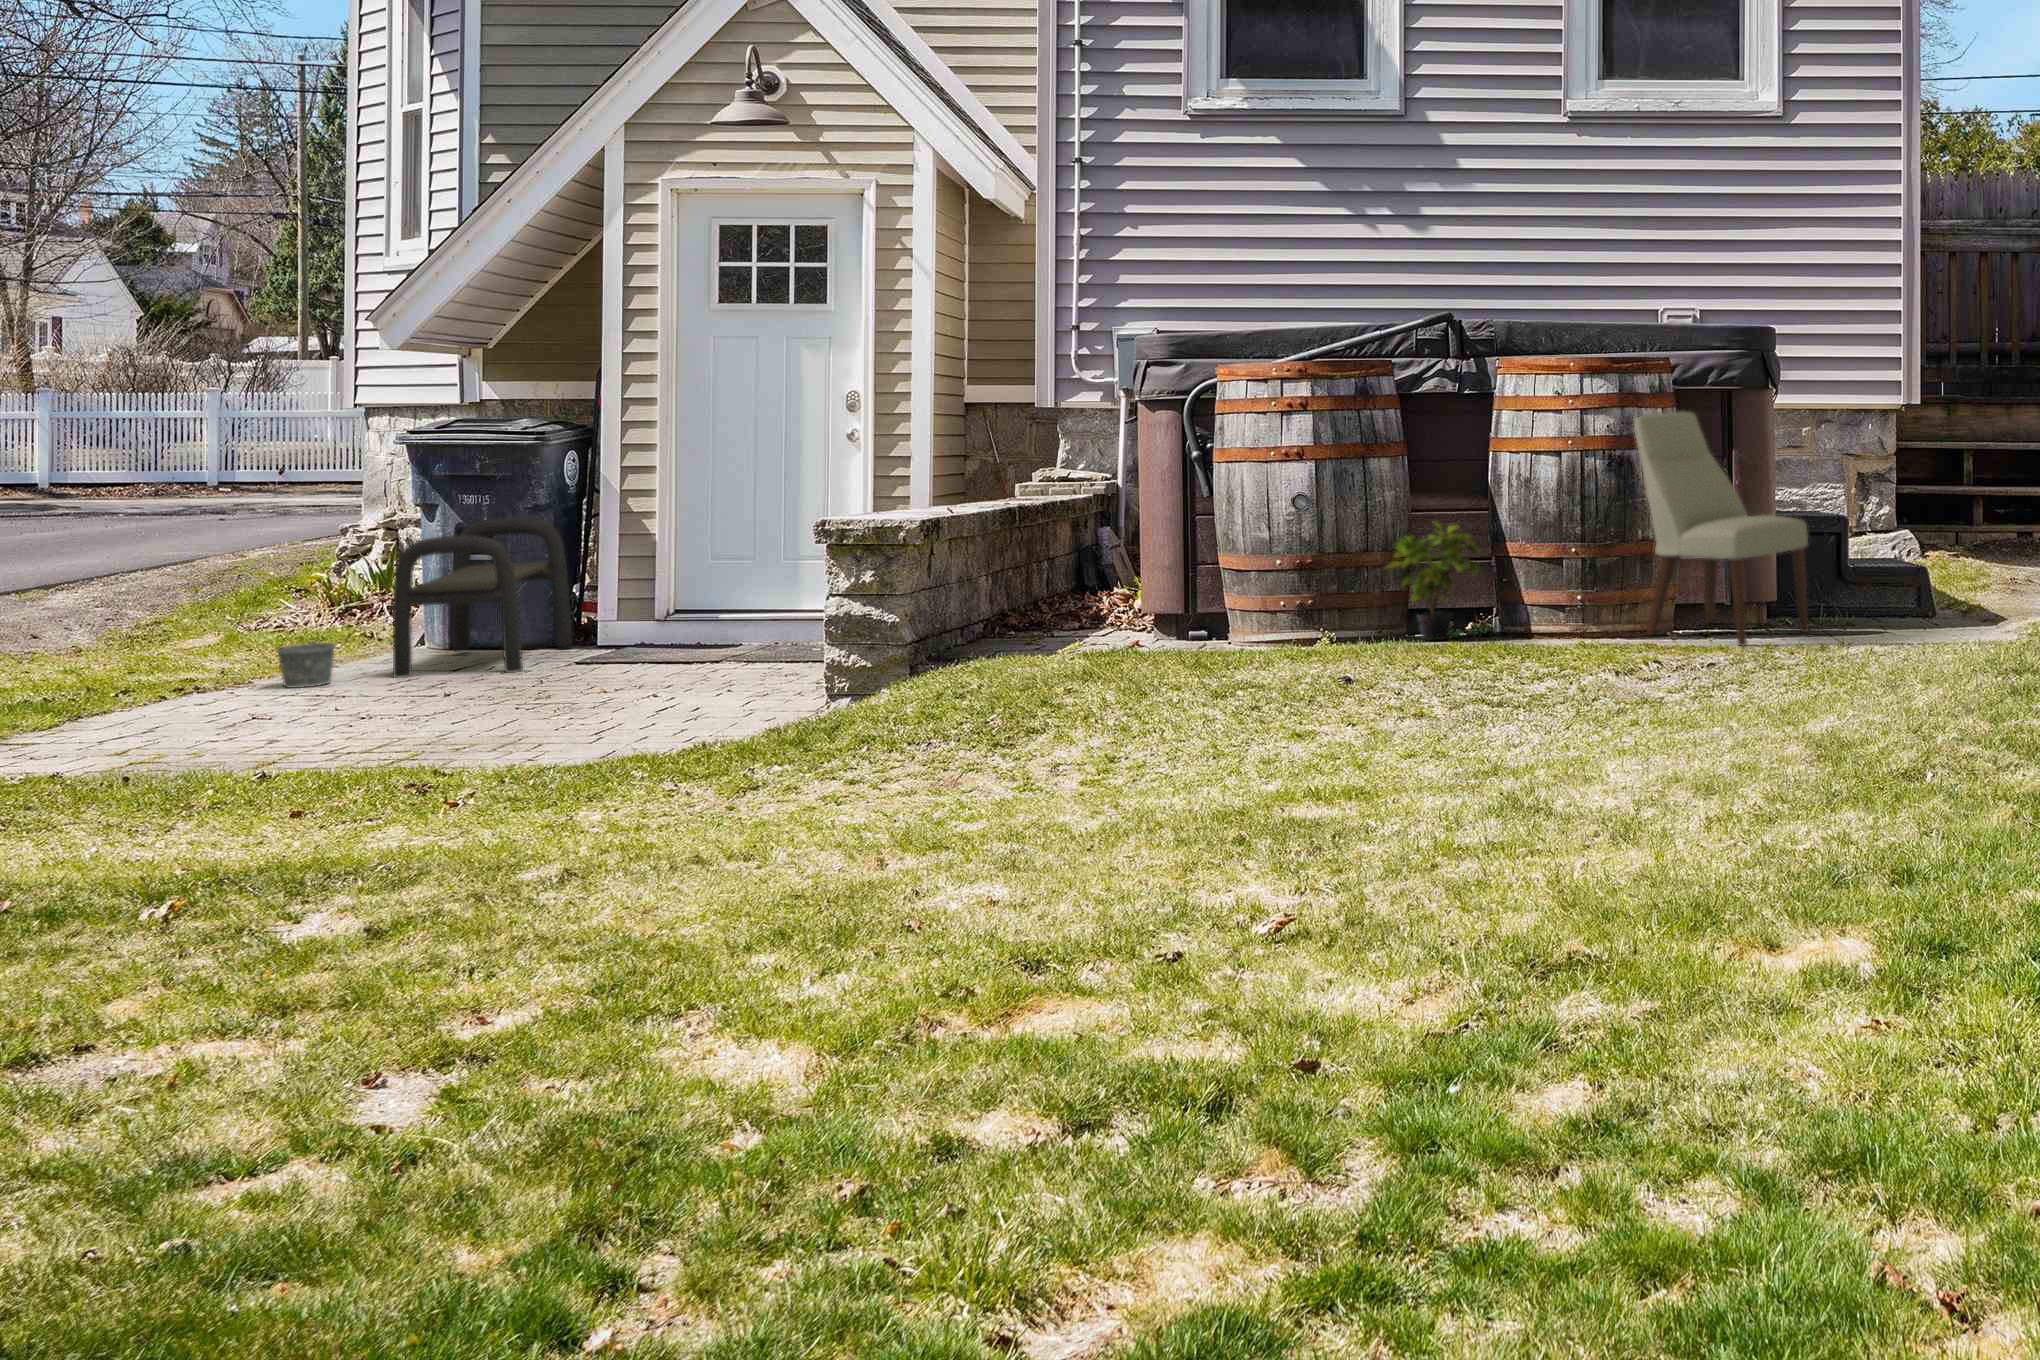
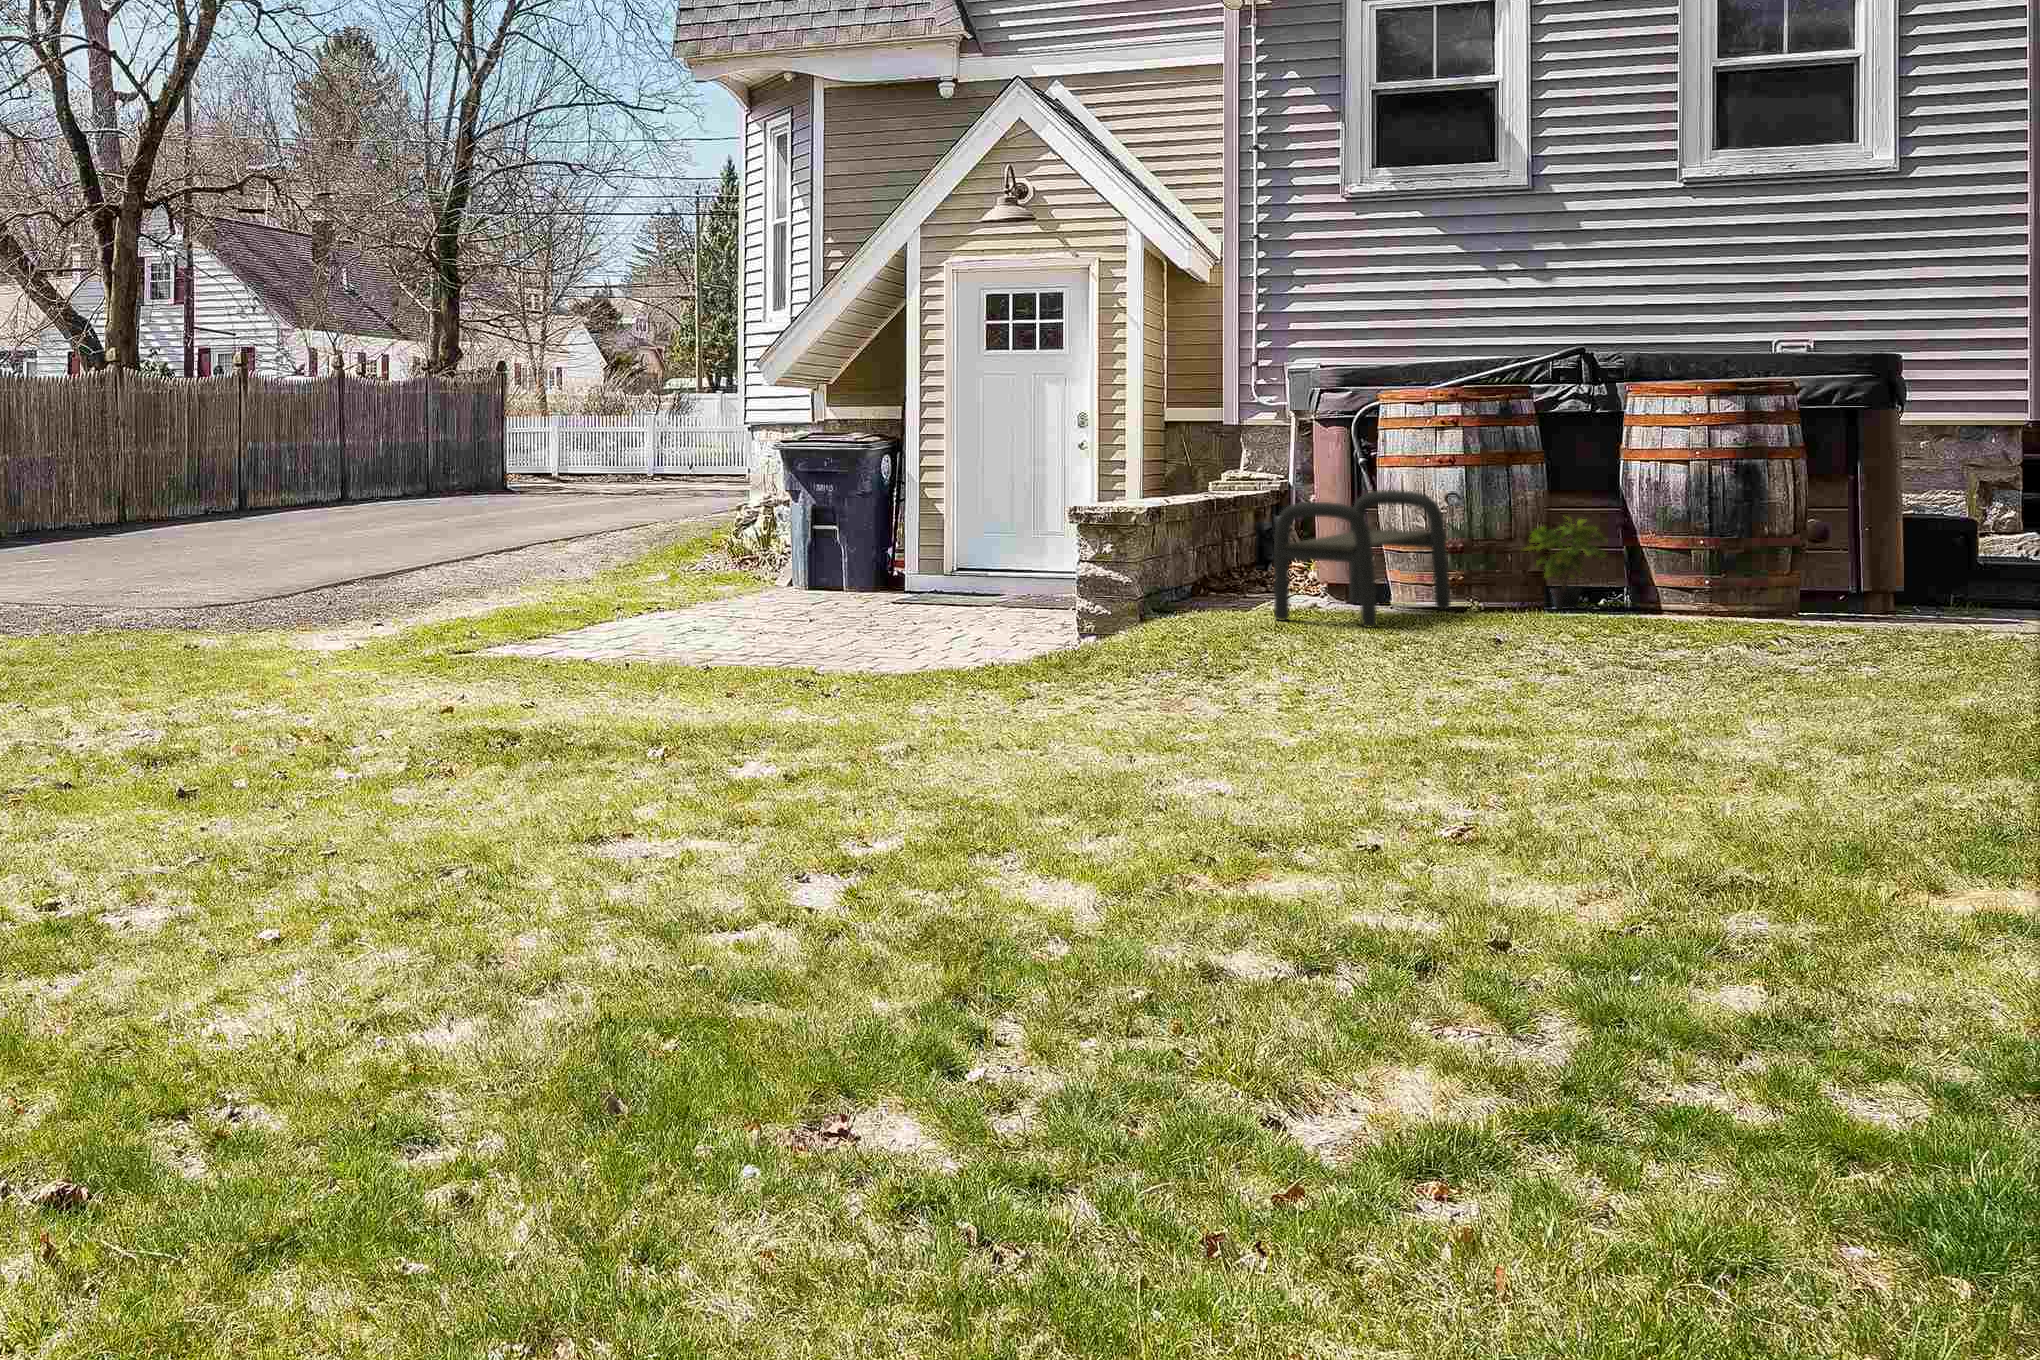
chair: present [1634,411,1809,646] -> none [1754,431,1933,627]
bench: present [393,518,573,678] -> present [1274,490,1451,627]
bucket: present [276,641,336,688] -> none [725,556,760,600]

